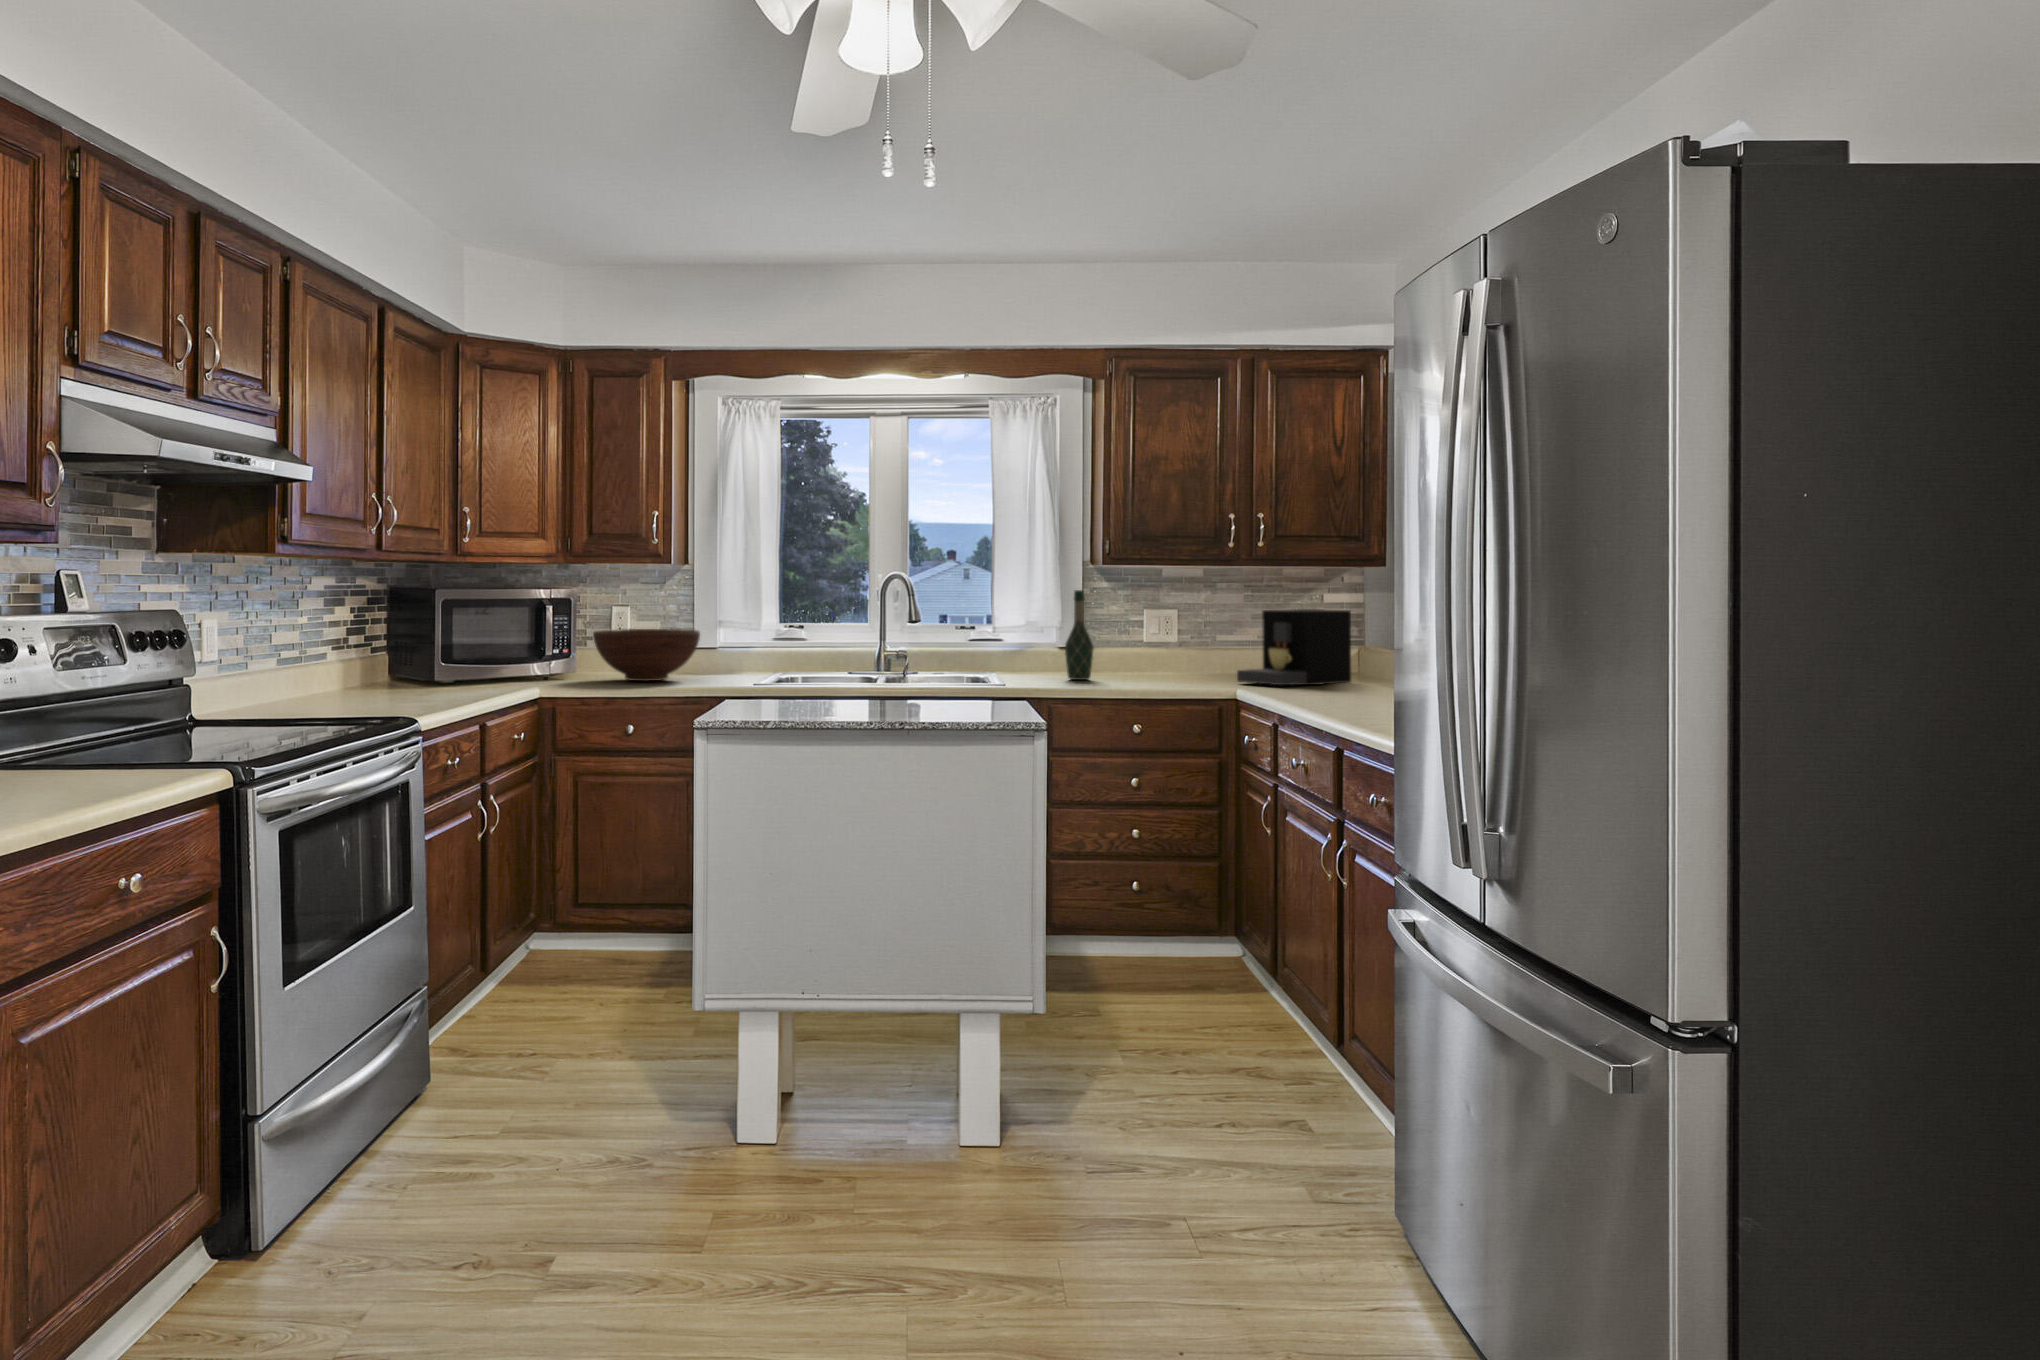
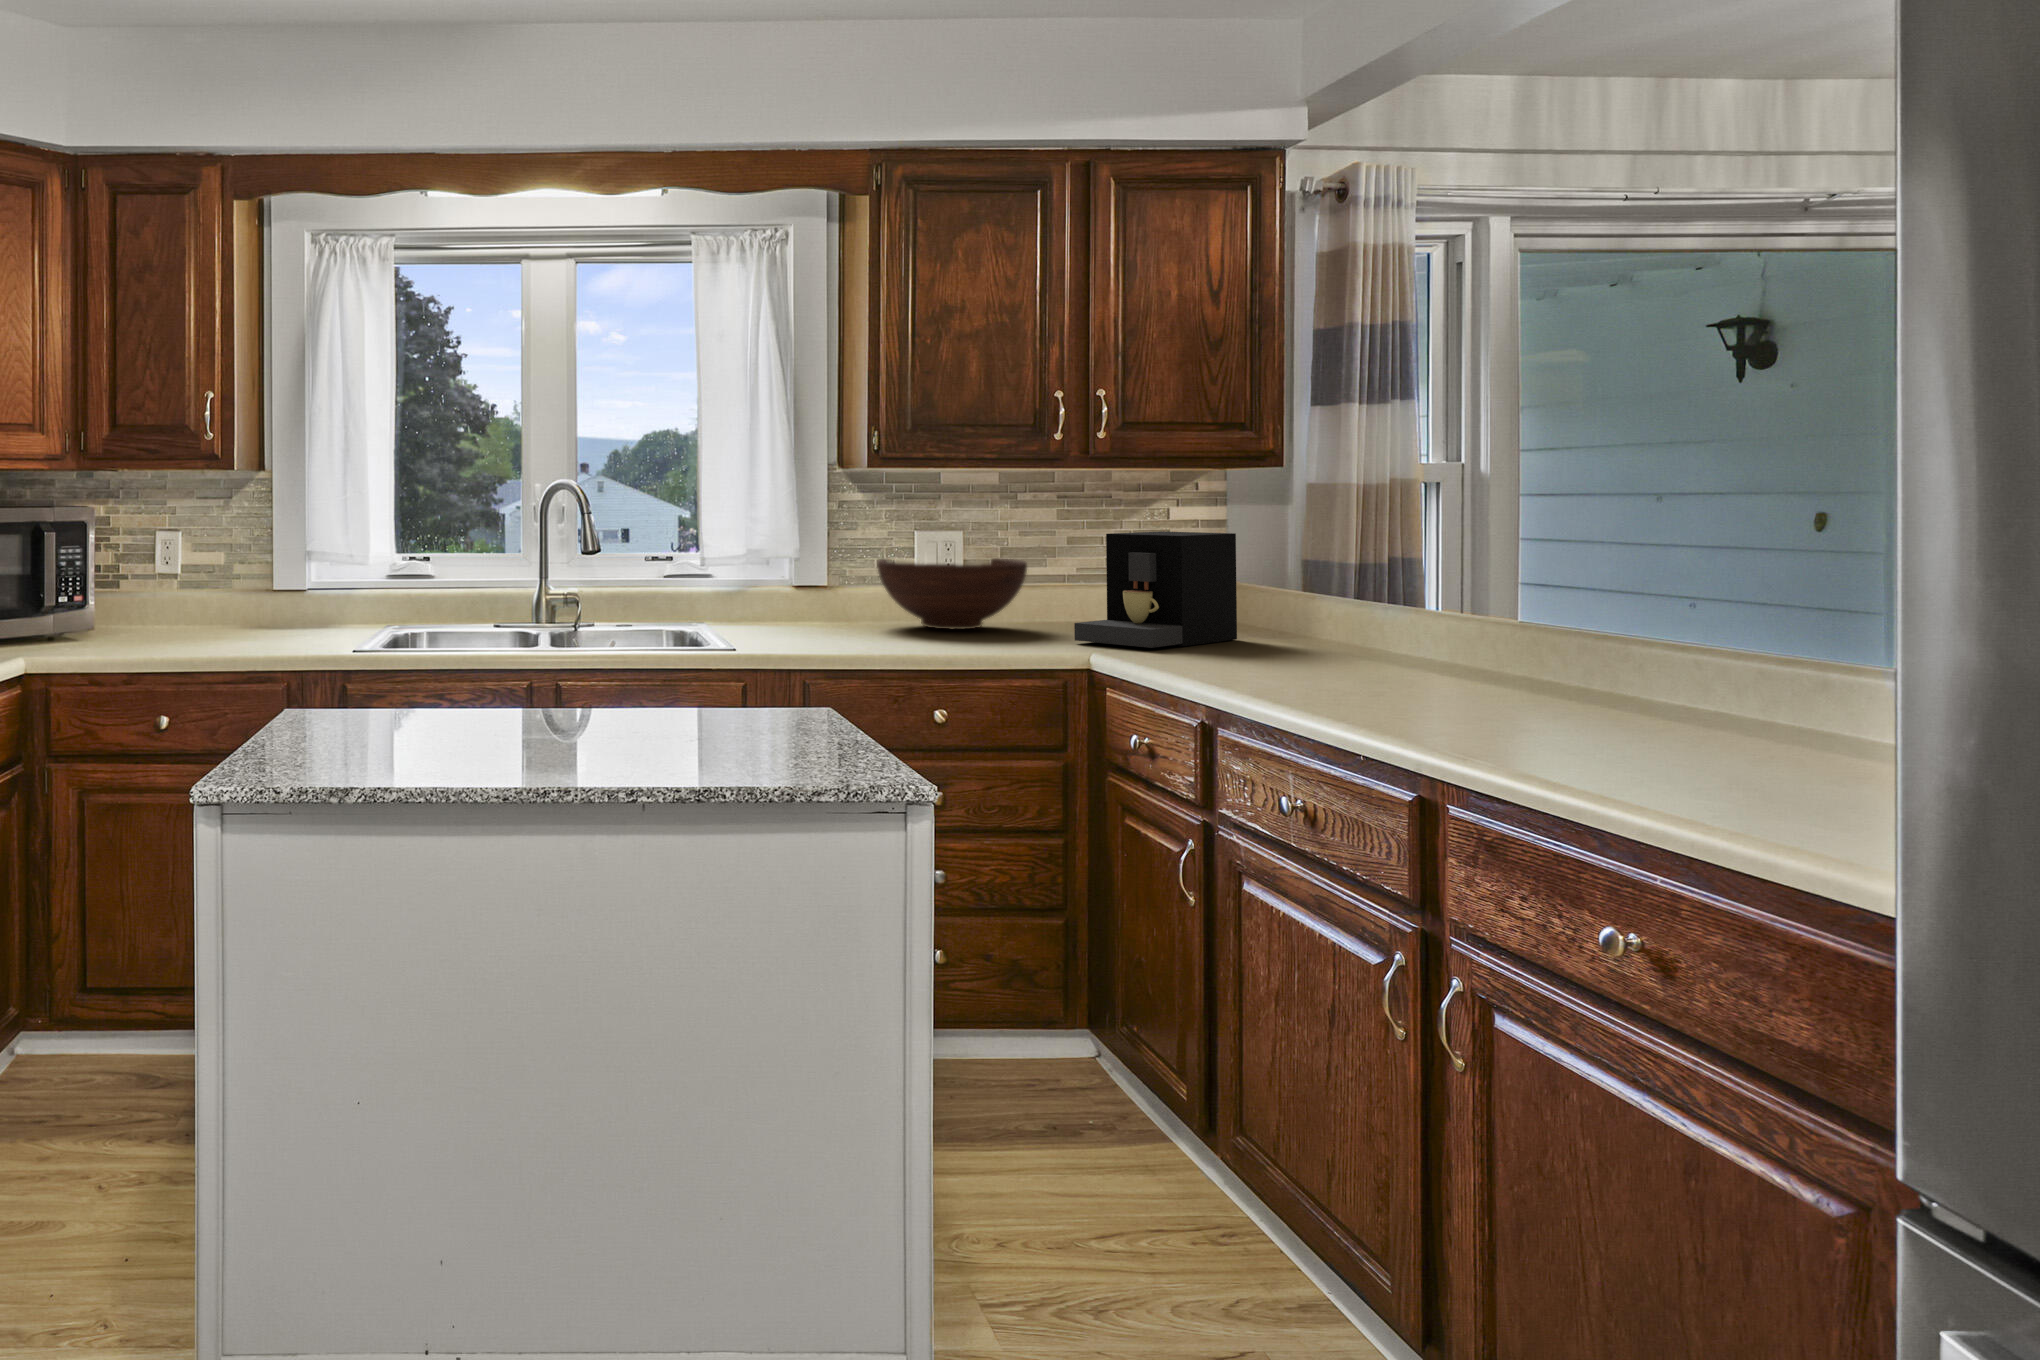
wine bottle: present [1065,590,1093,680] -> none [813,506,855,638]
fruit bowl: present [593,629,700,681] -> present [877,558,1027,630]

